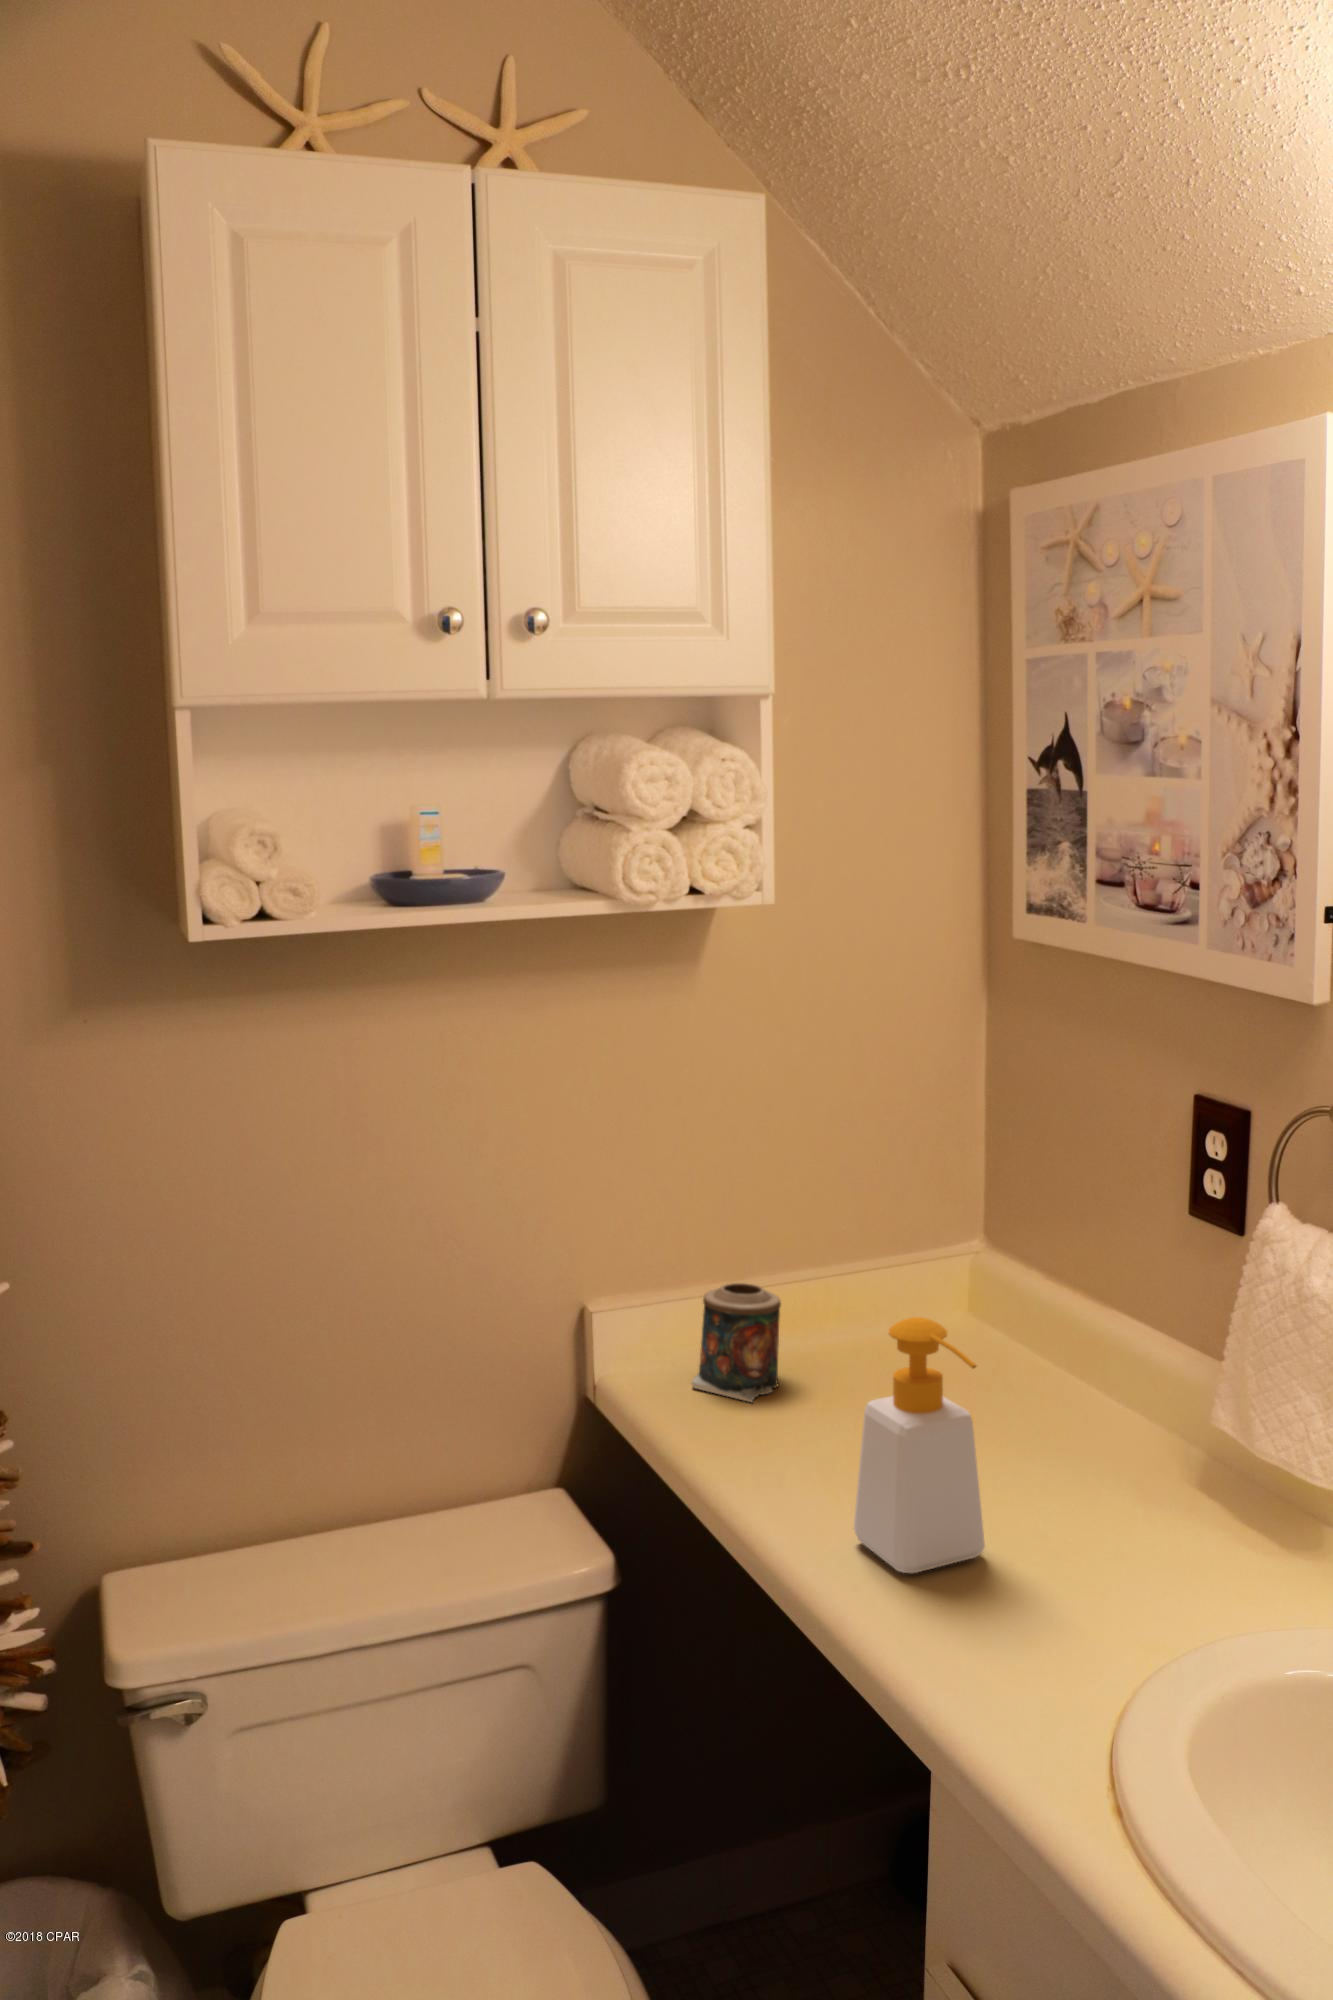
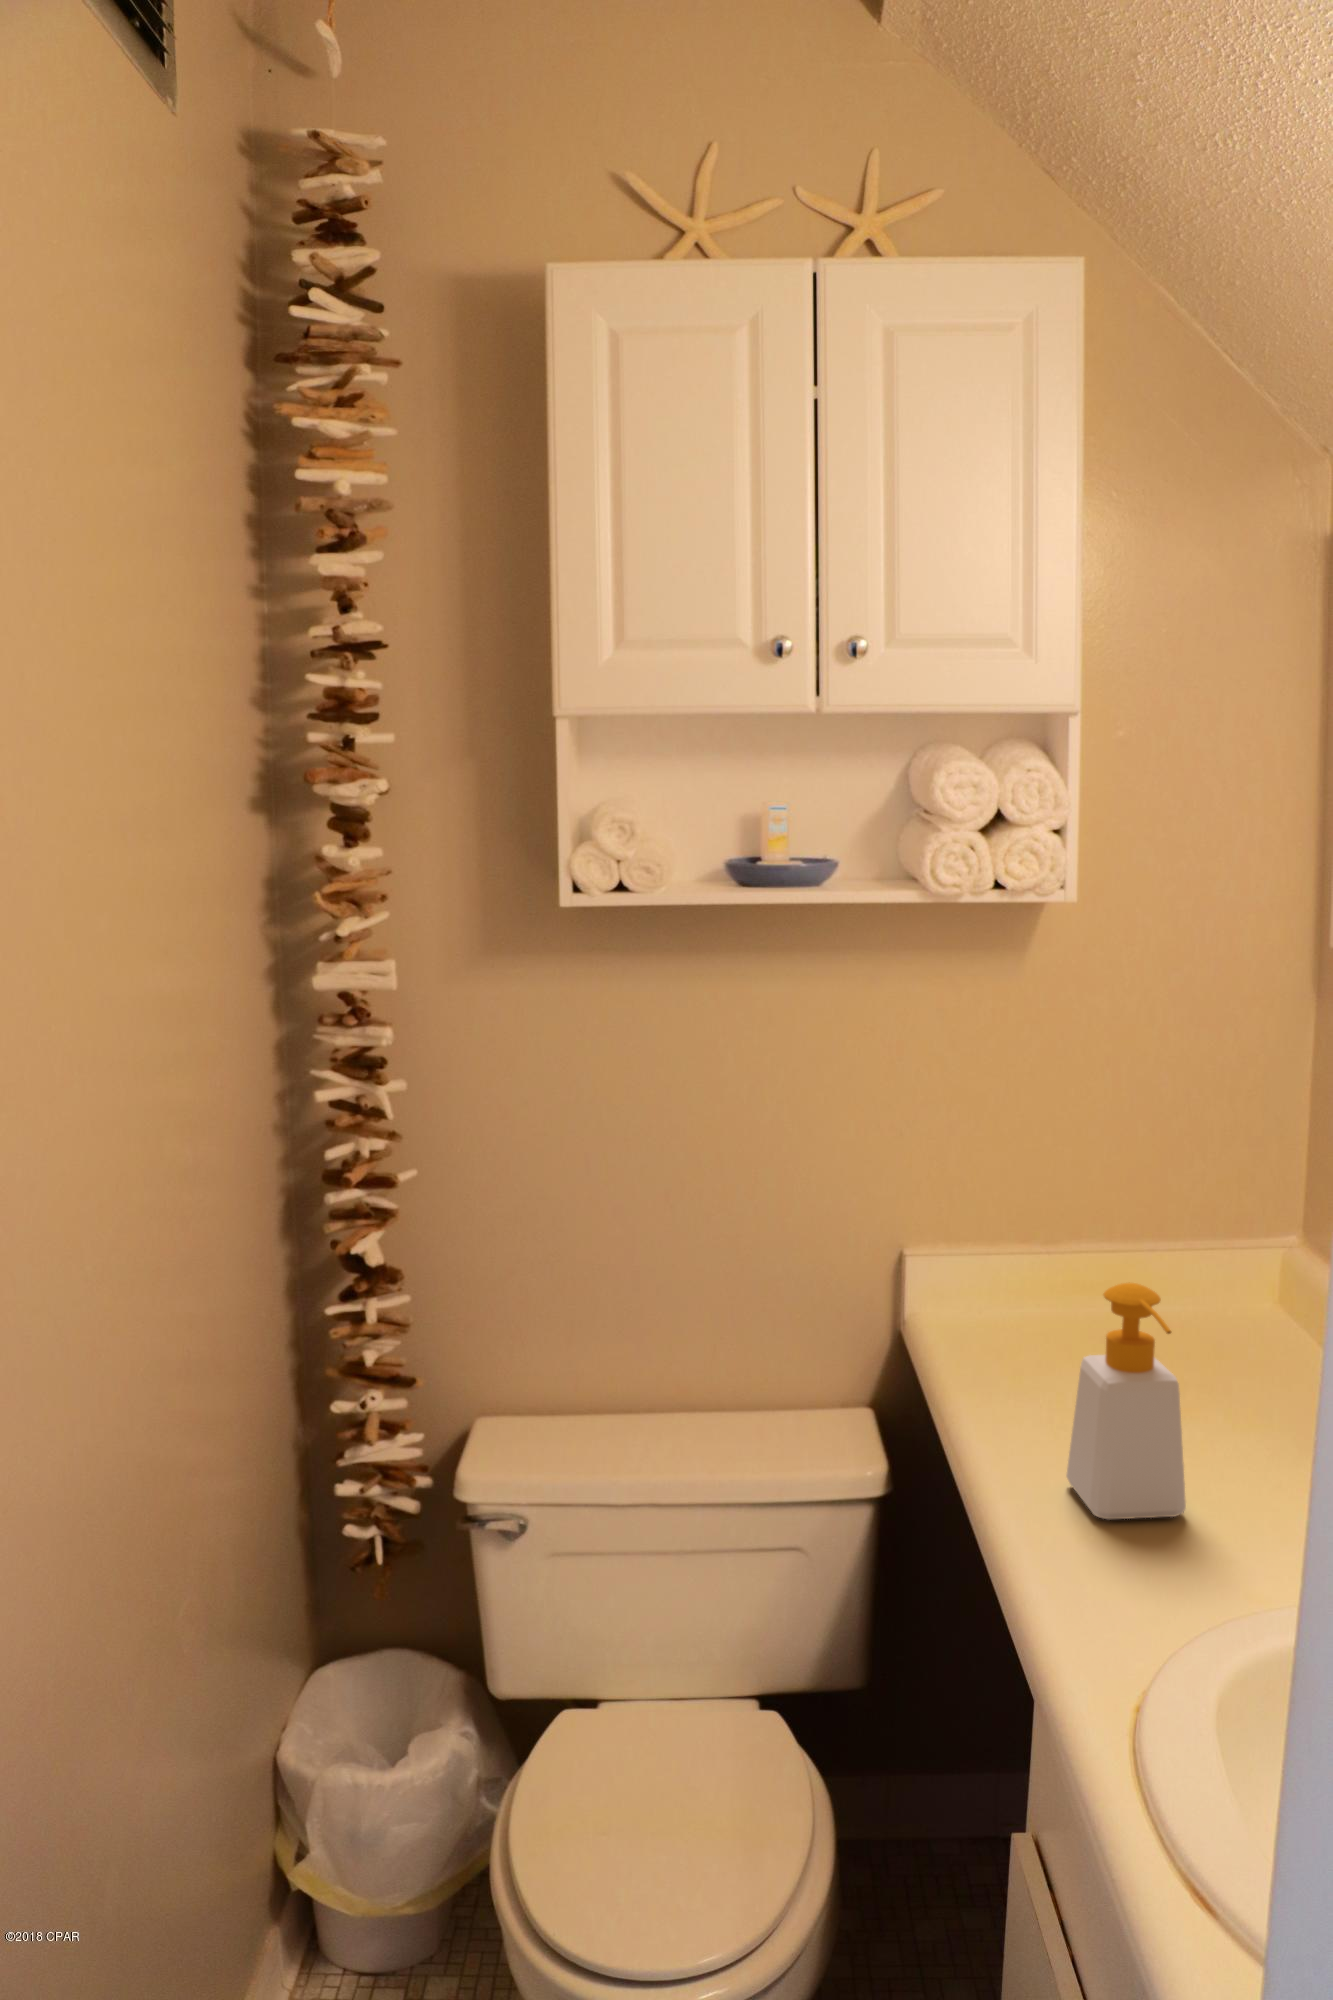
candle: present [692,1283,781,1402] -> none [982,1247,1071,1355]

